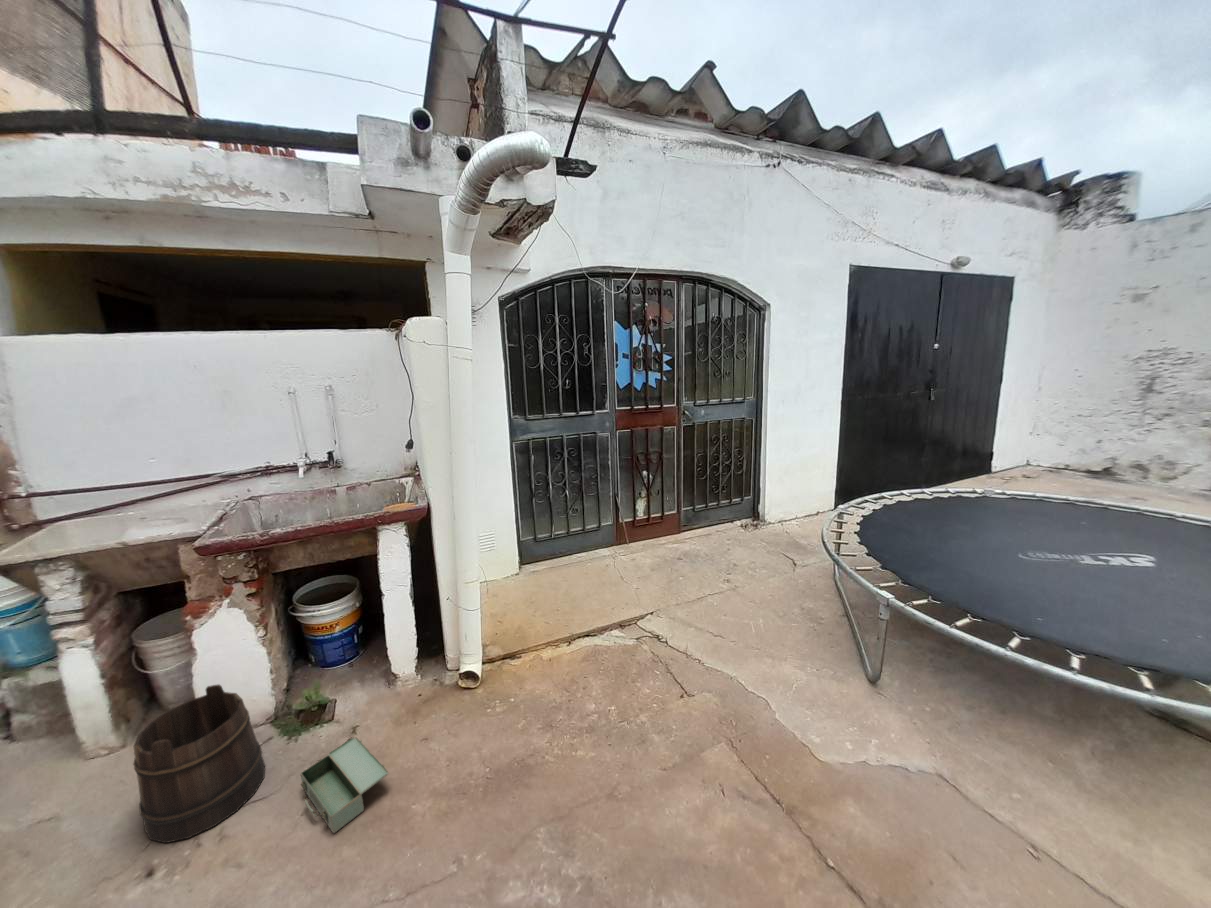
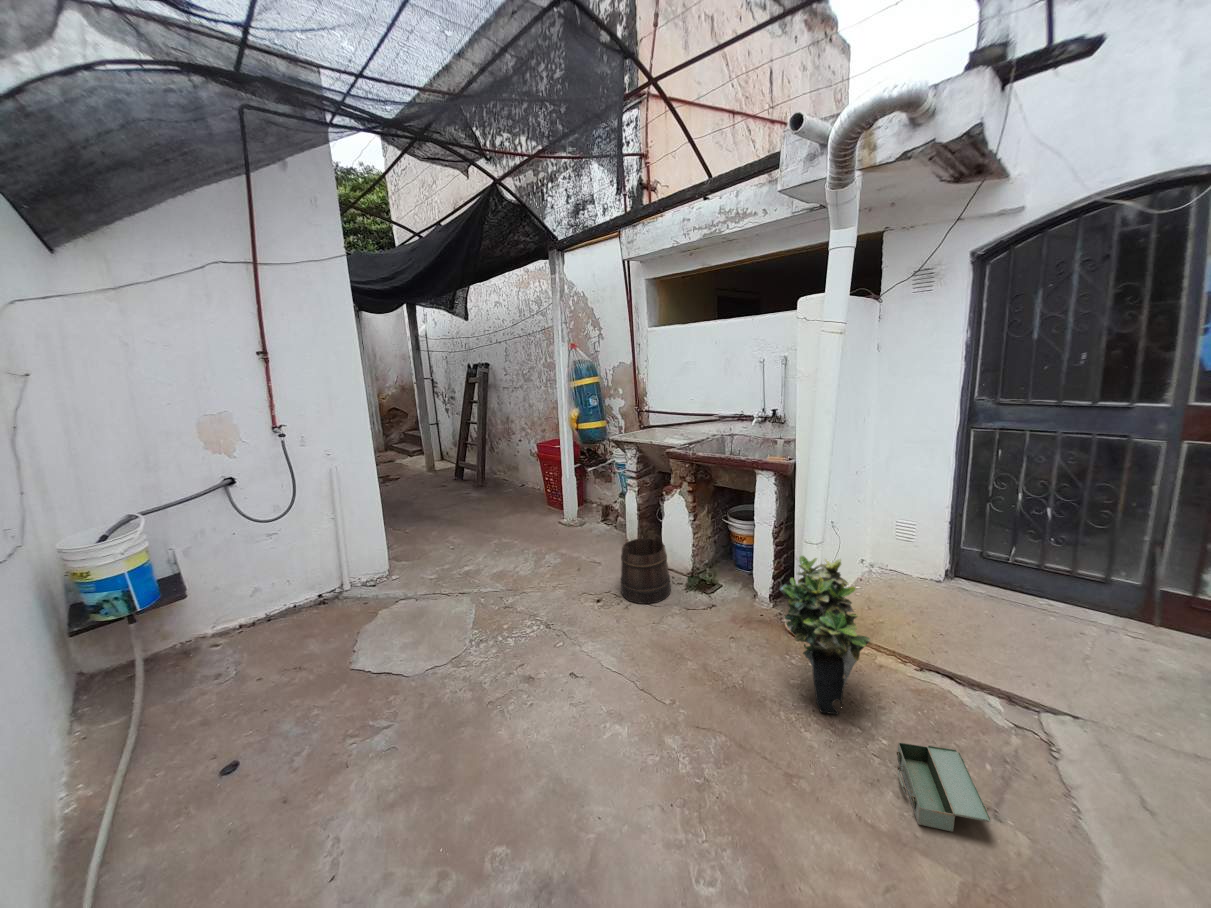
potted plant: none [495,574,585,732] -> present [780,555,870,714]
toolbox: present [301,737,388,833] -> present [897,743,991,832]

